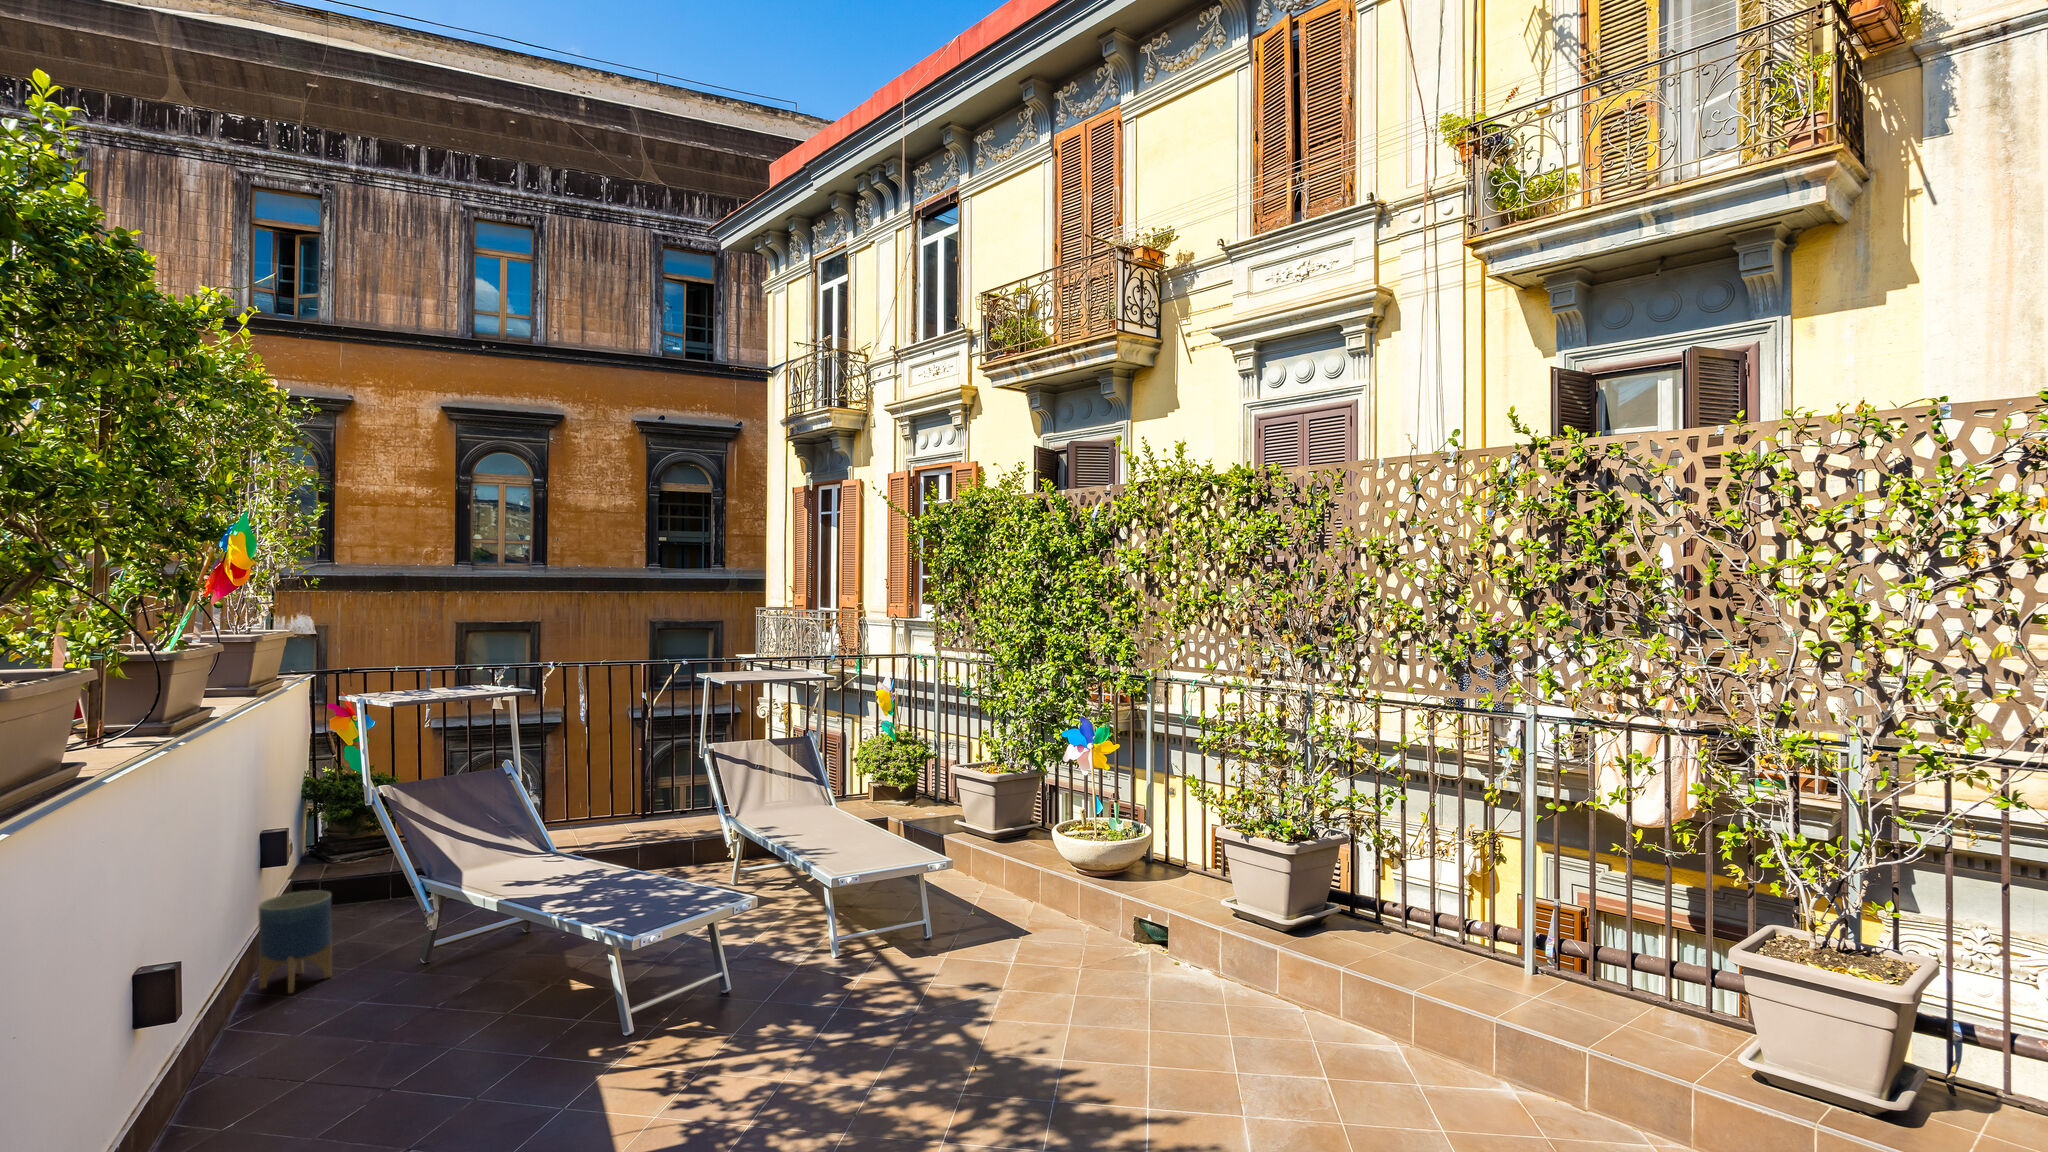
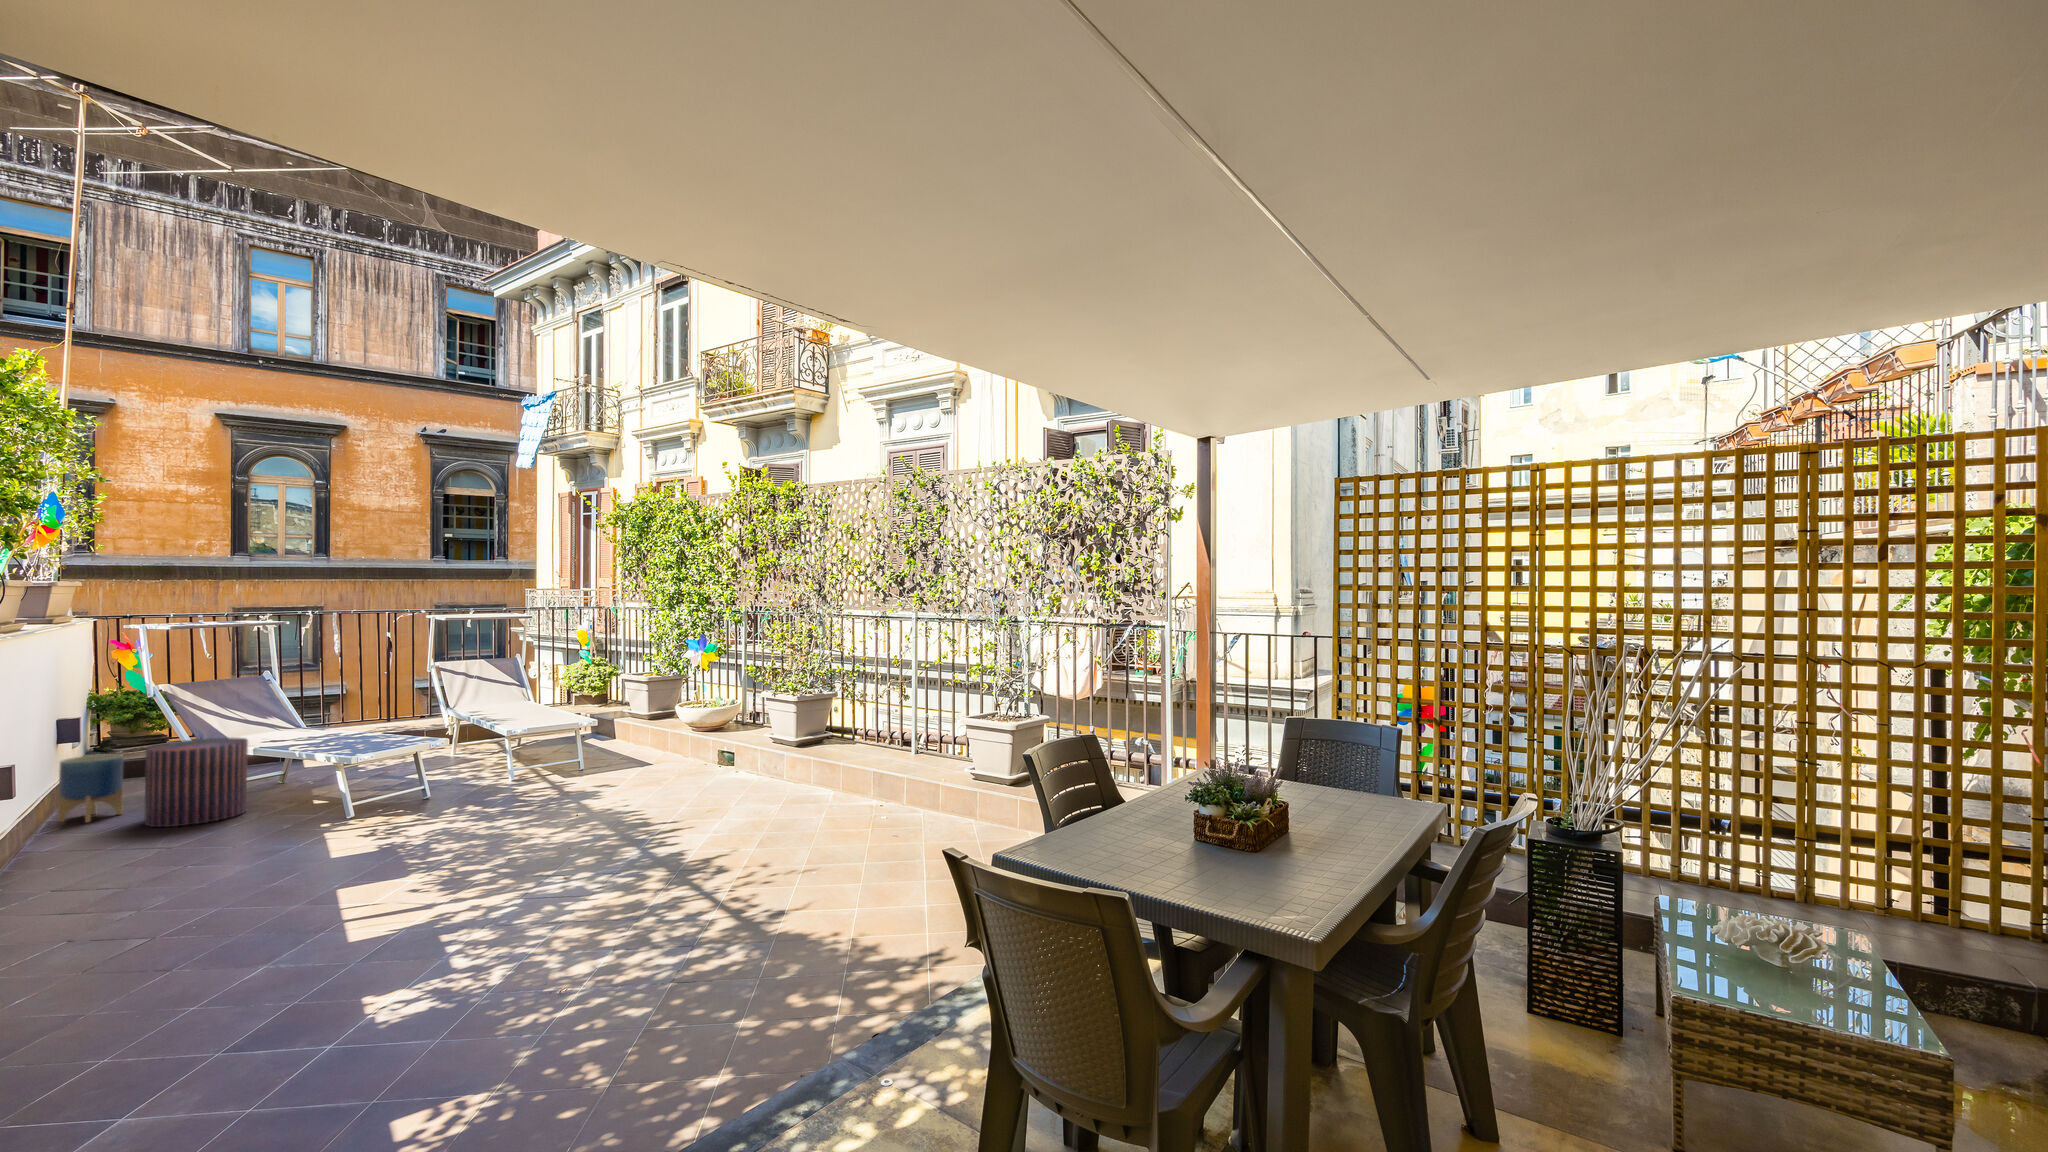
pouf: none [353,873,475,1014] -> present [144,738,248,827]

